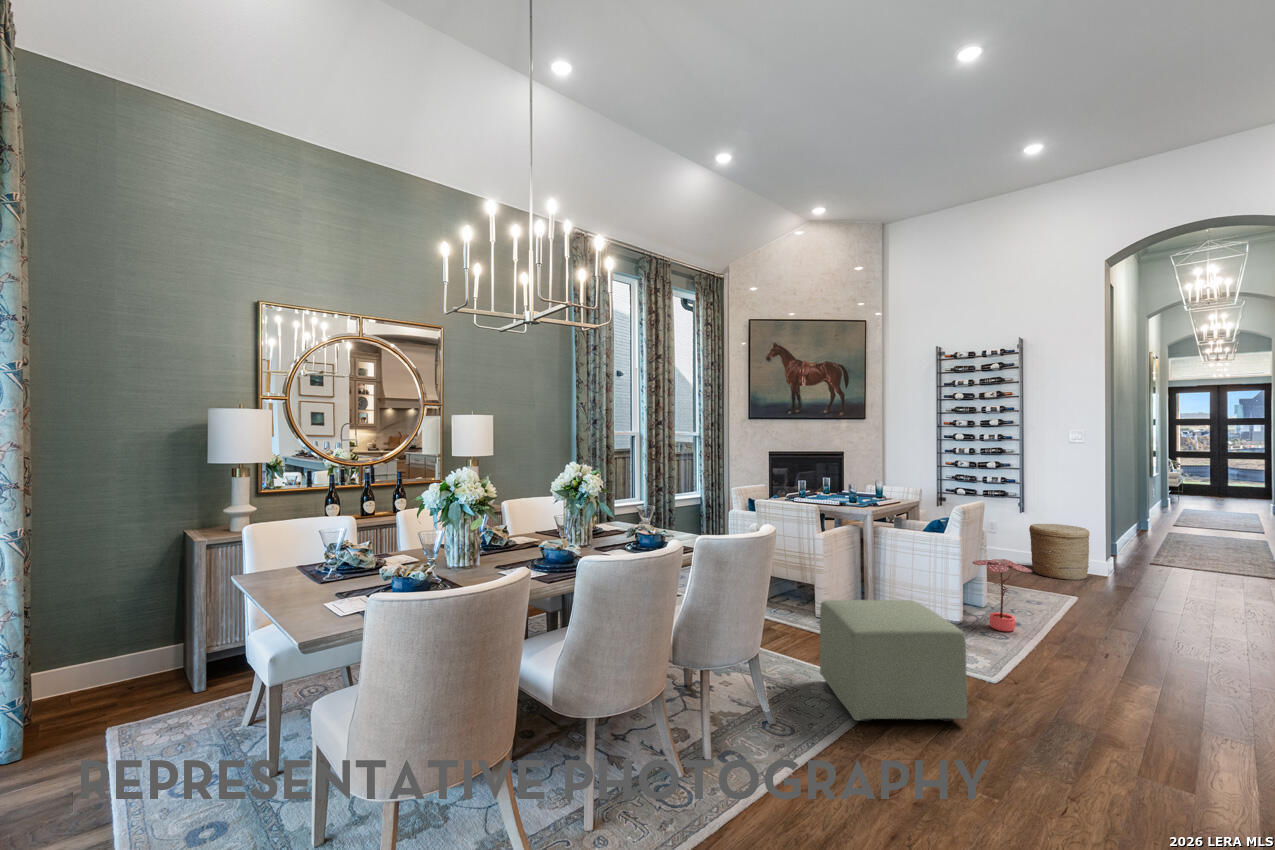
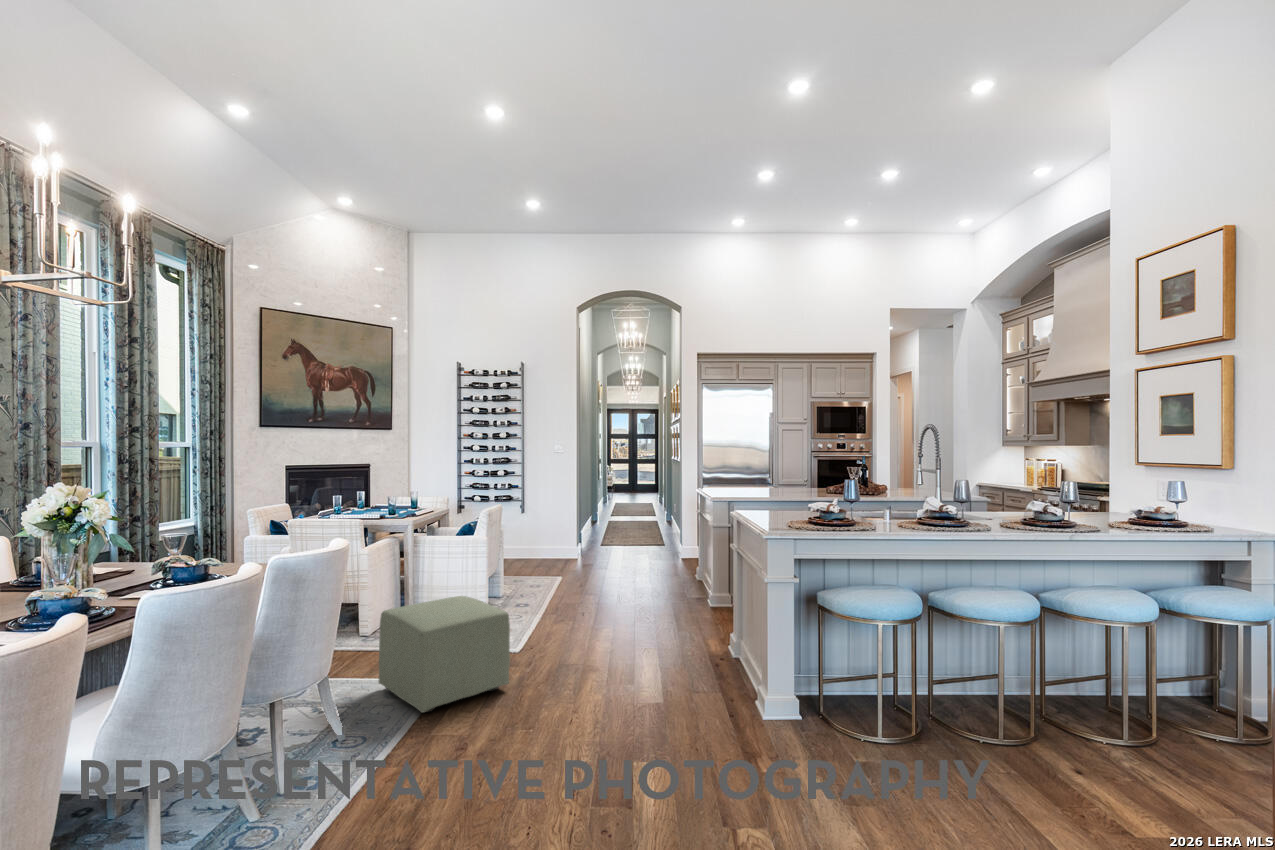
woven basket: present [1029,524,1090,580] -> none [529,519,569,563]
potted plant: present [972,559,1032,631] -> none [497,551,541,611]

